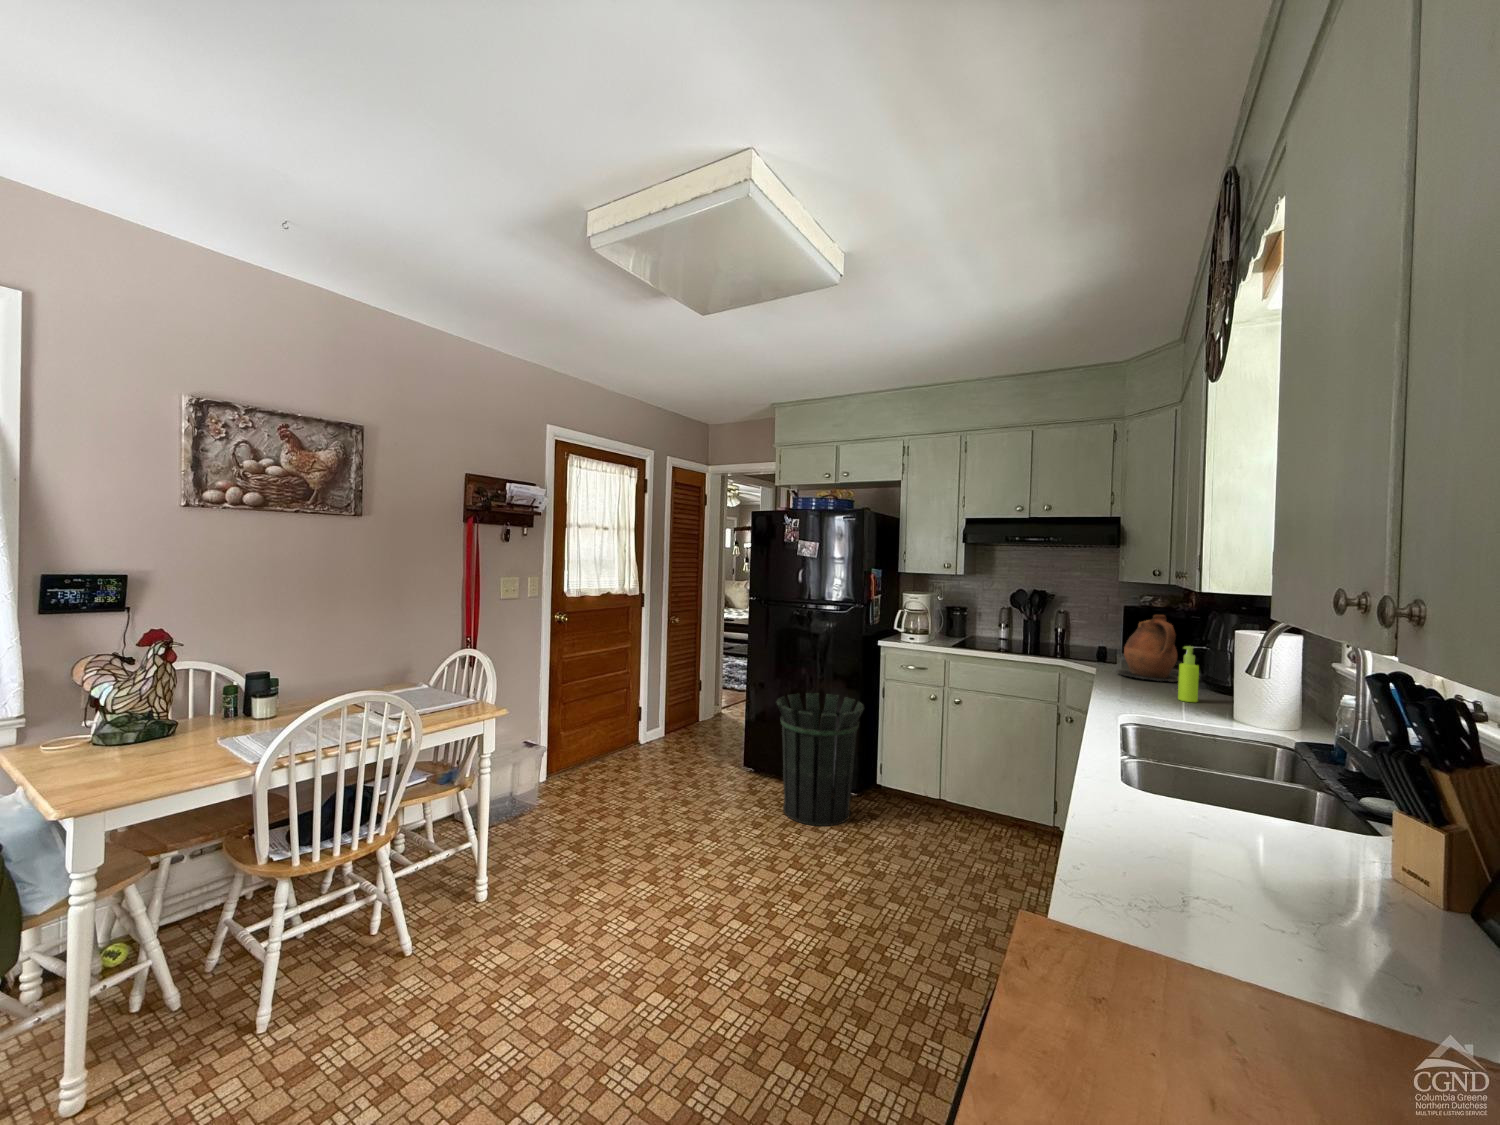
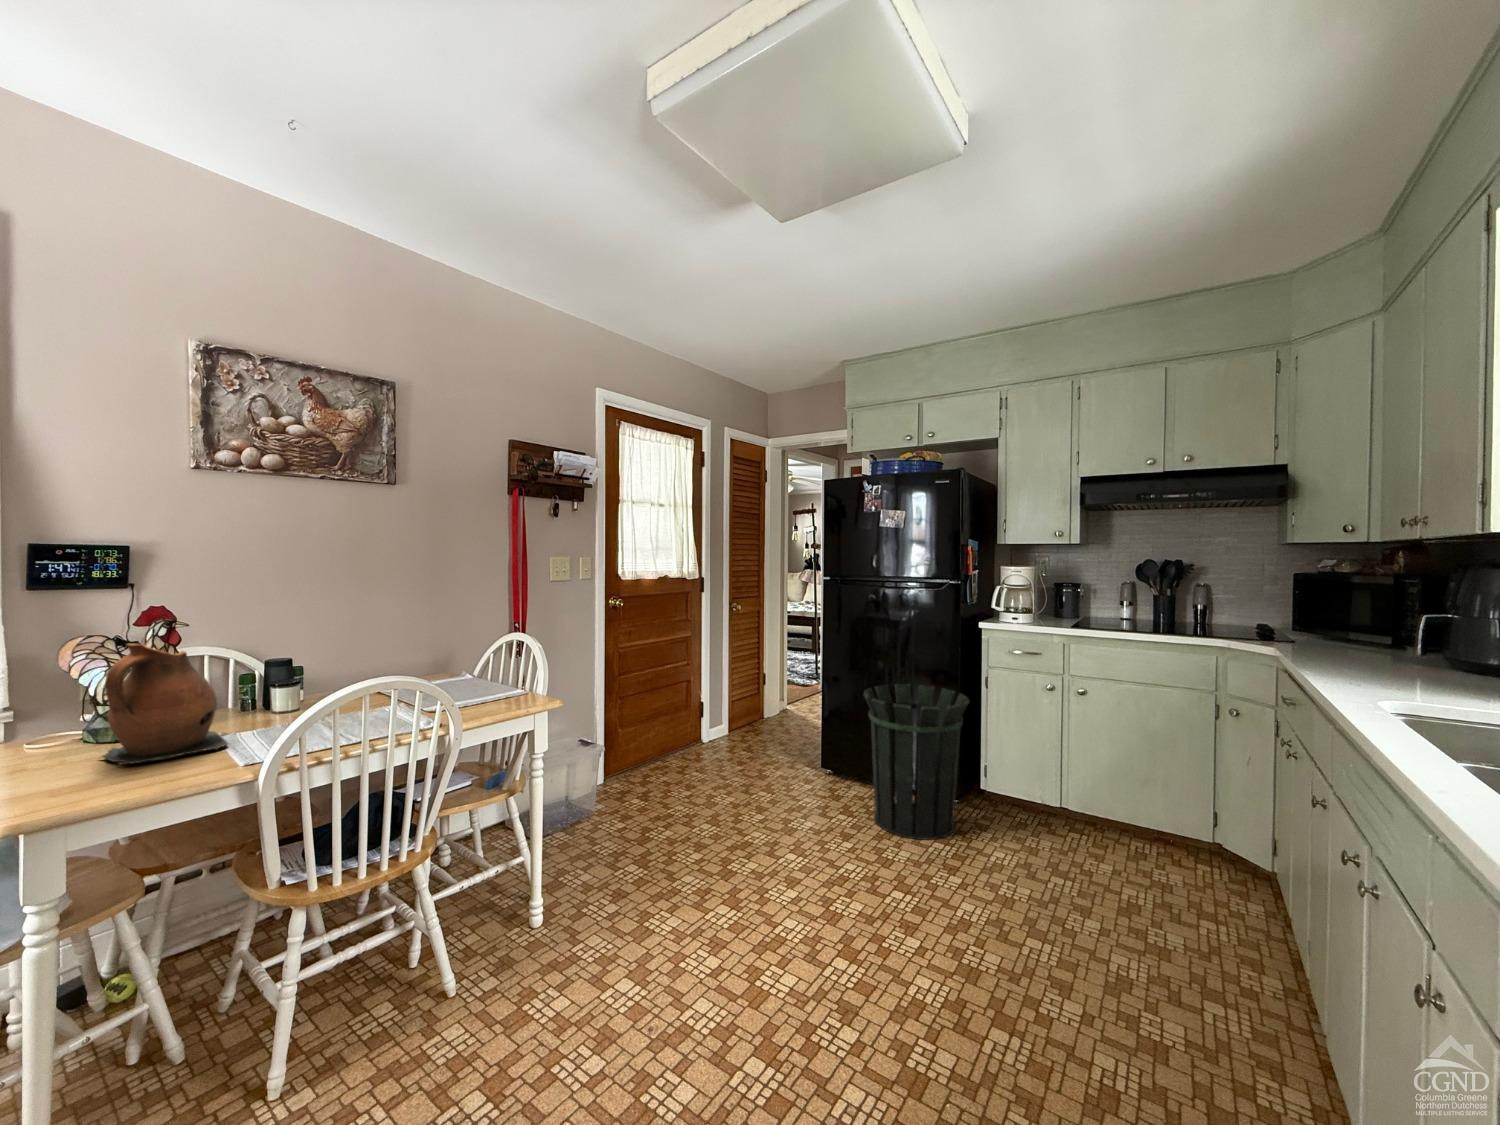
ceramic pitcher: present [1117,615,1179,682] -> present [103,644,228,765]
soap dispenser: present [1178,646,1199,702] -> none [1427,611,1460,685]

